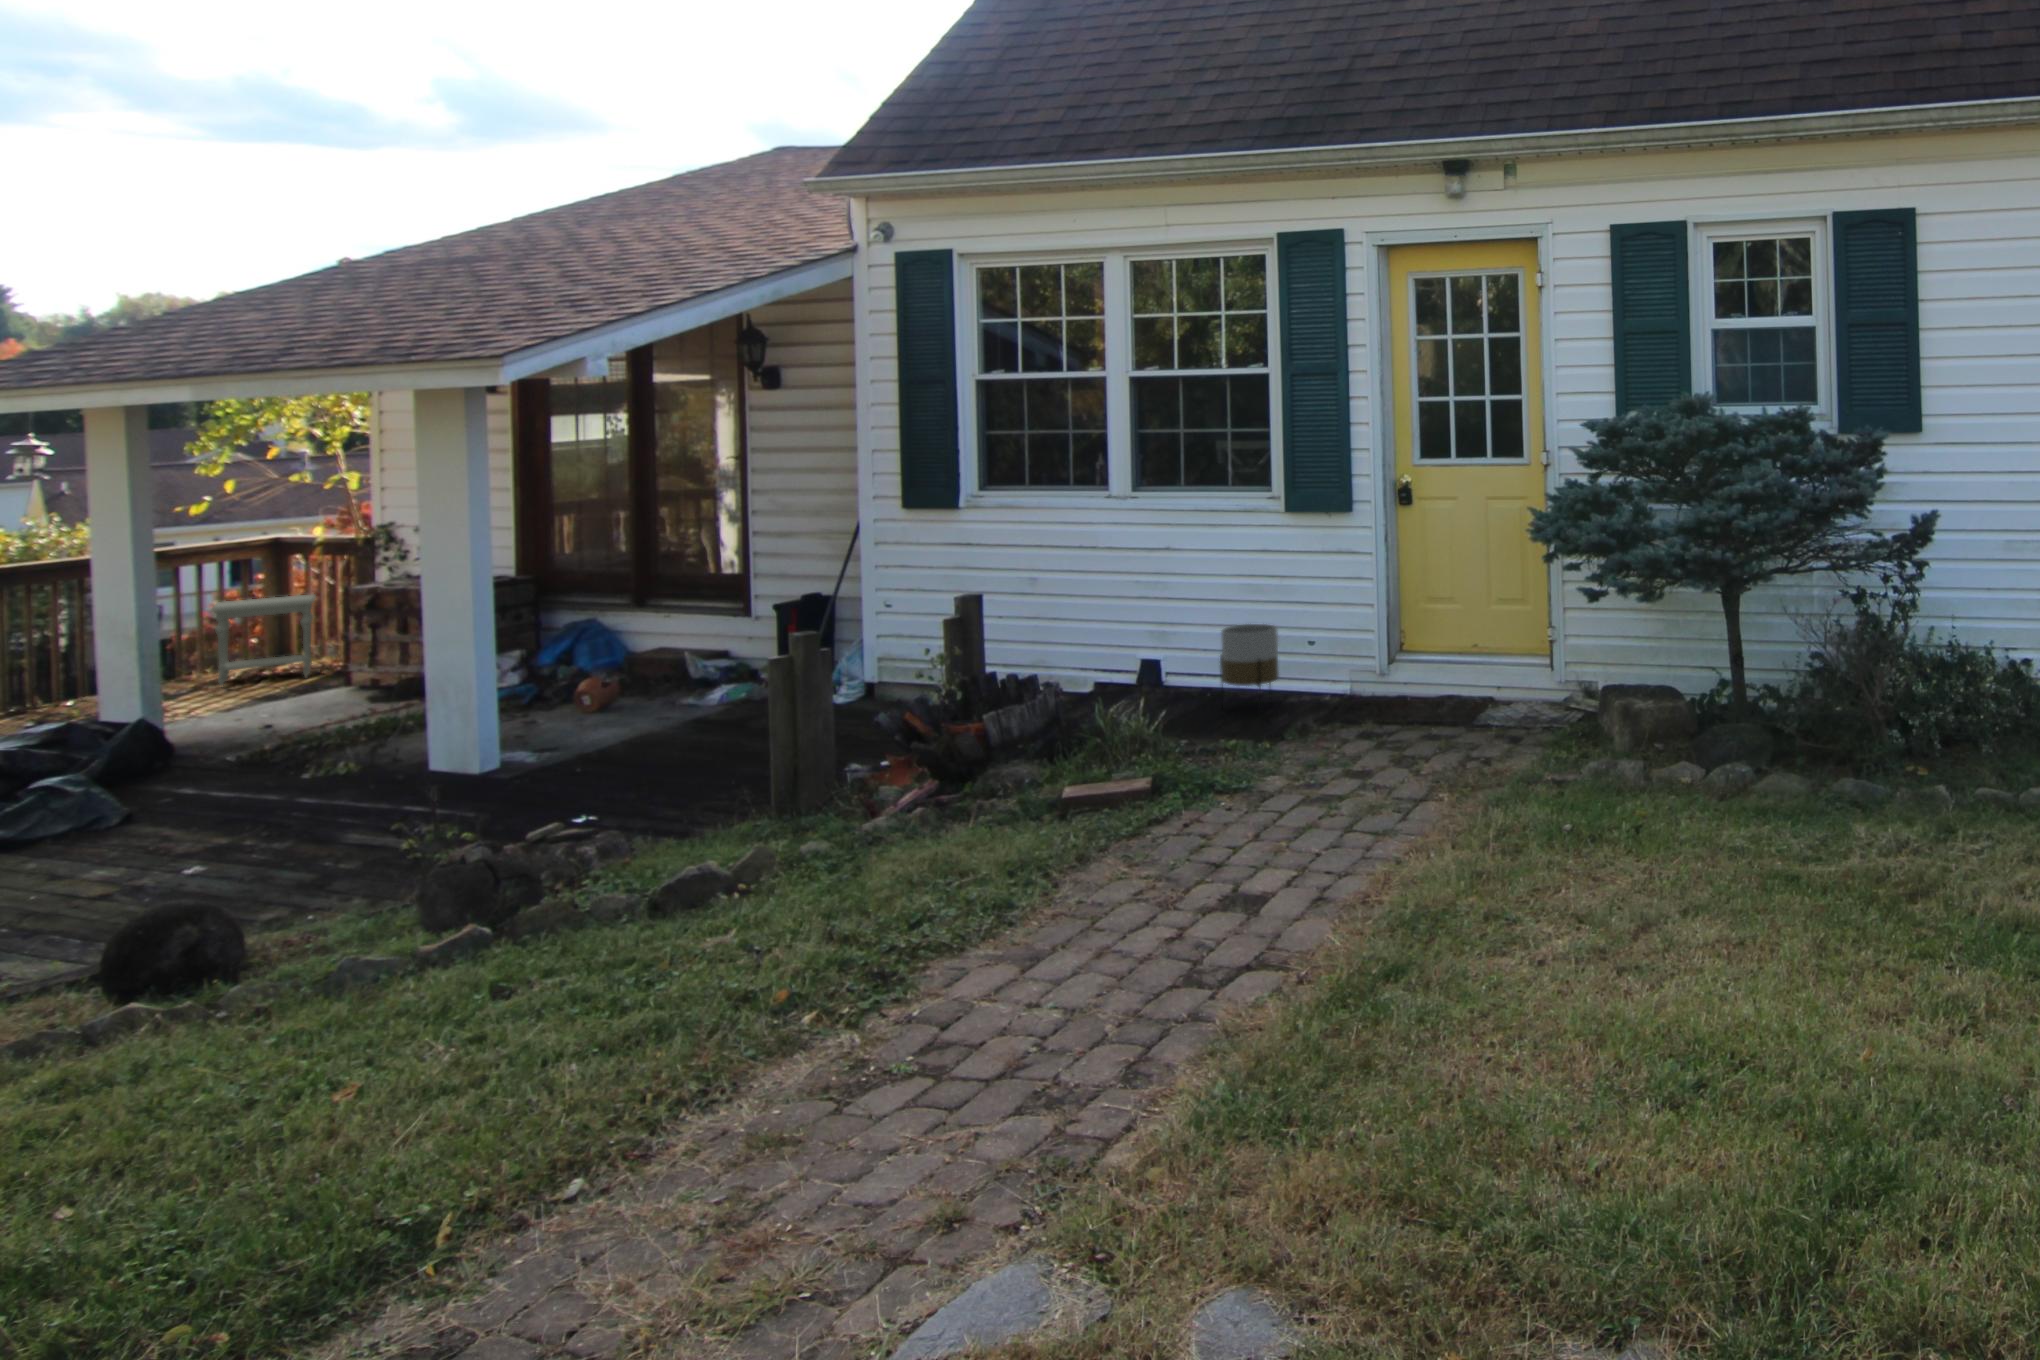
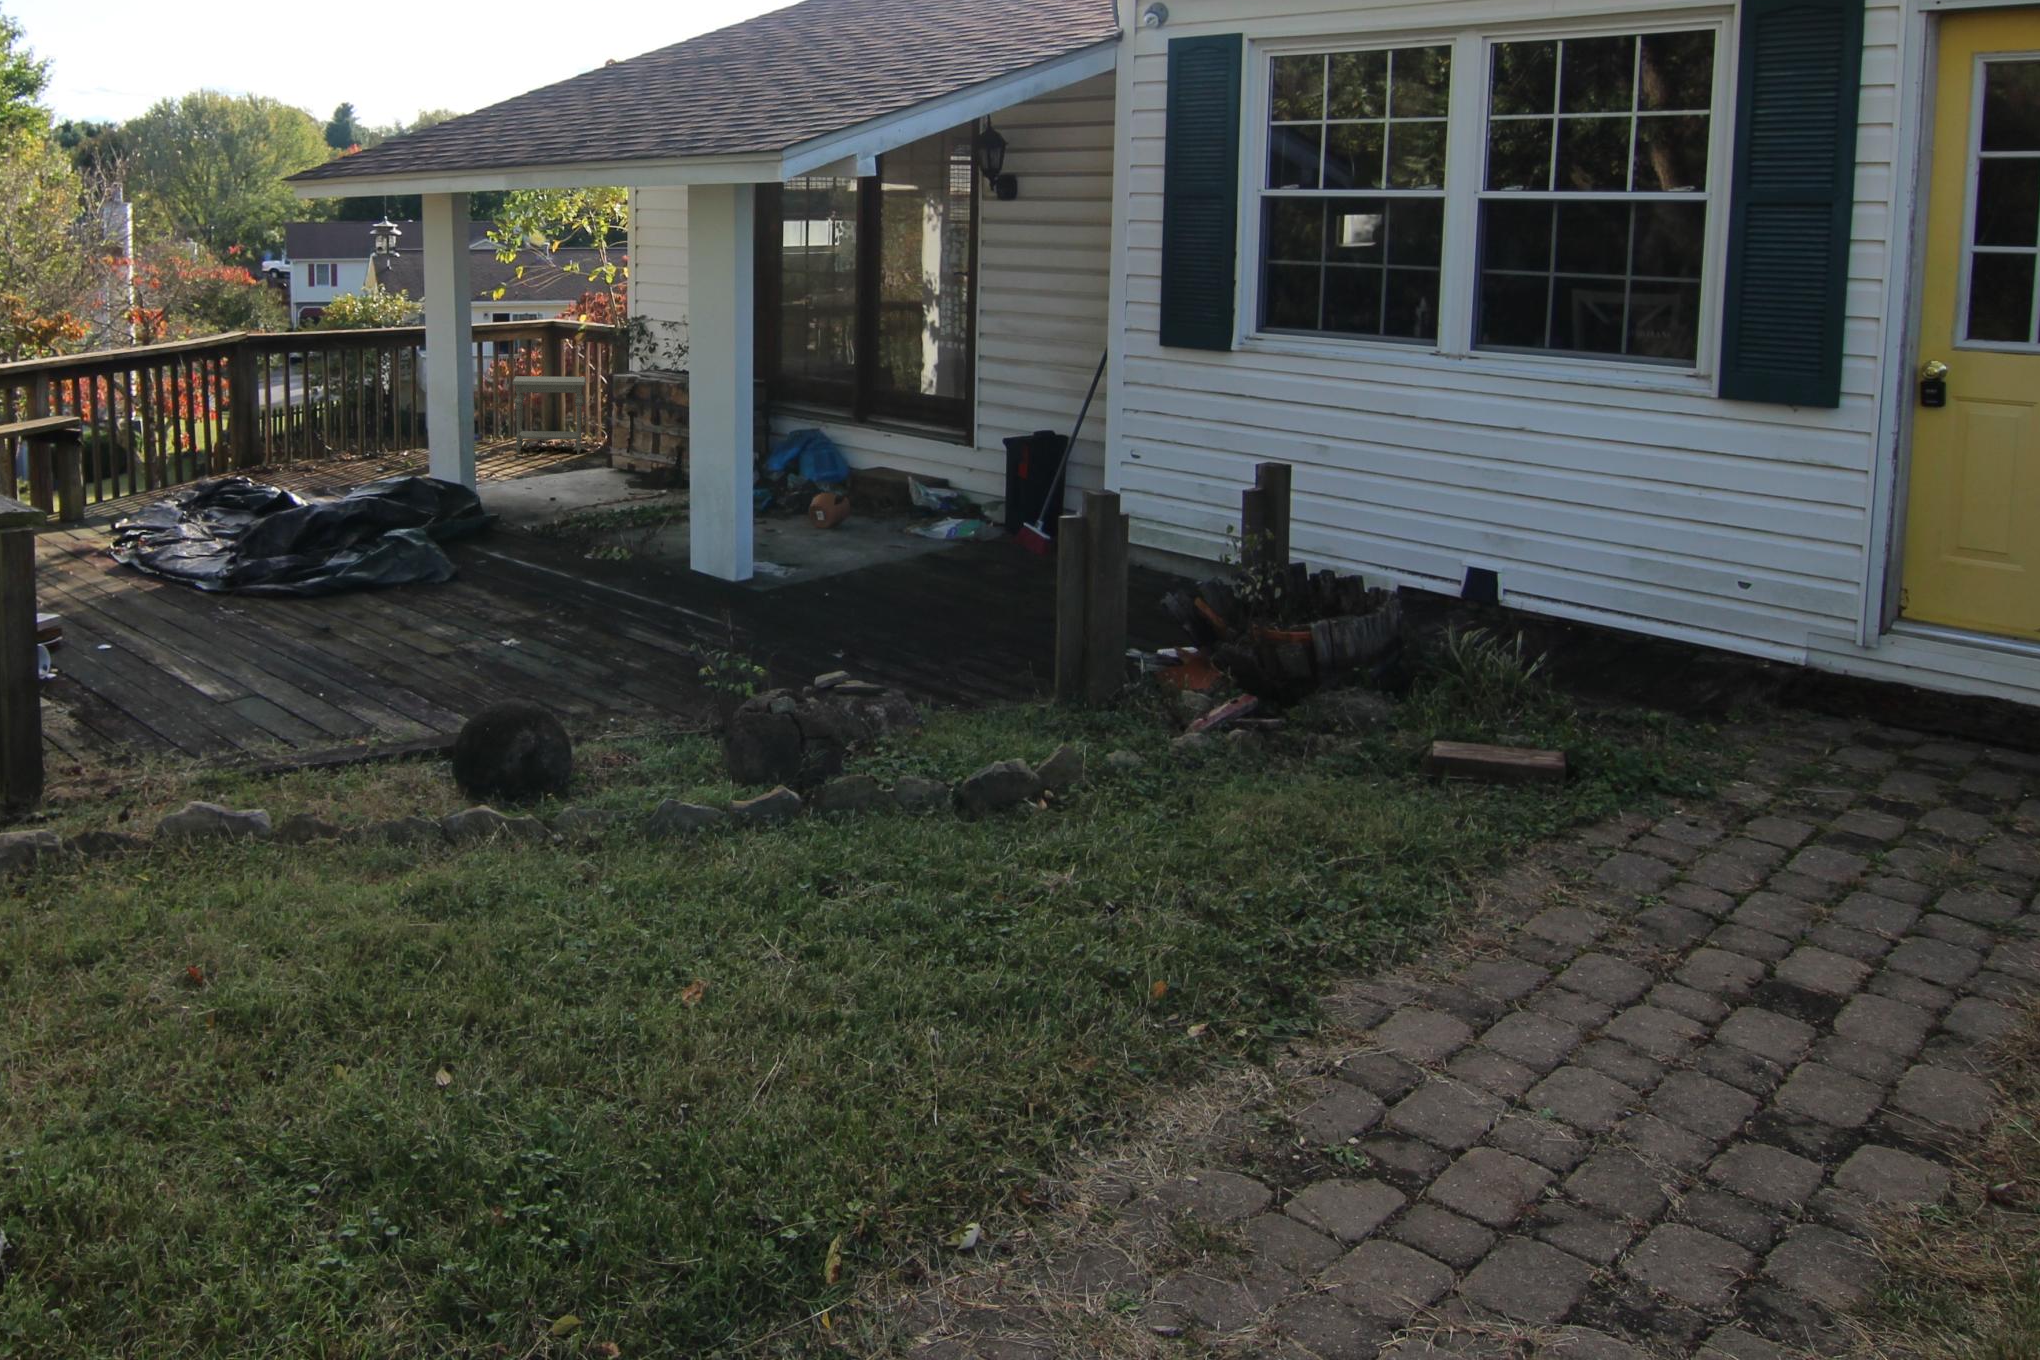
planter: present [1220,624,1279,693] -> none [1592,547,1691,674]

